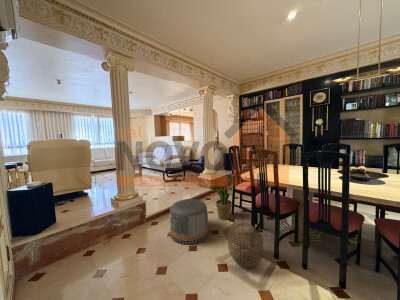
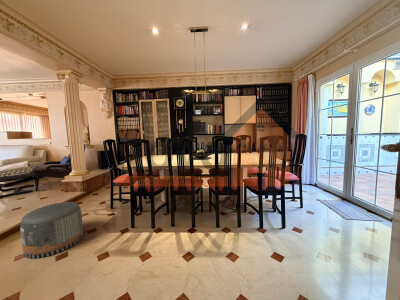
potted plant: present [215,187,232,220] -> none [88,182,110,217]
woven basket: present [228,223,263,268] -> none [108,207,142,246]

